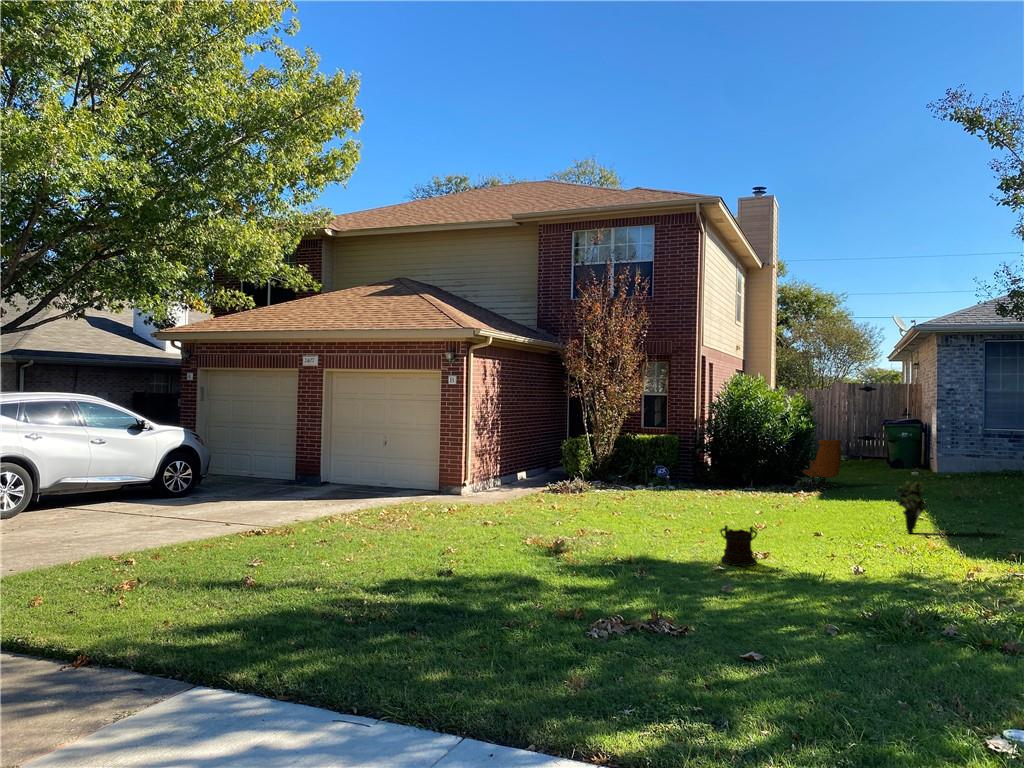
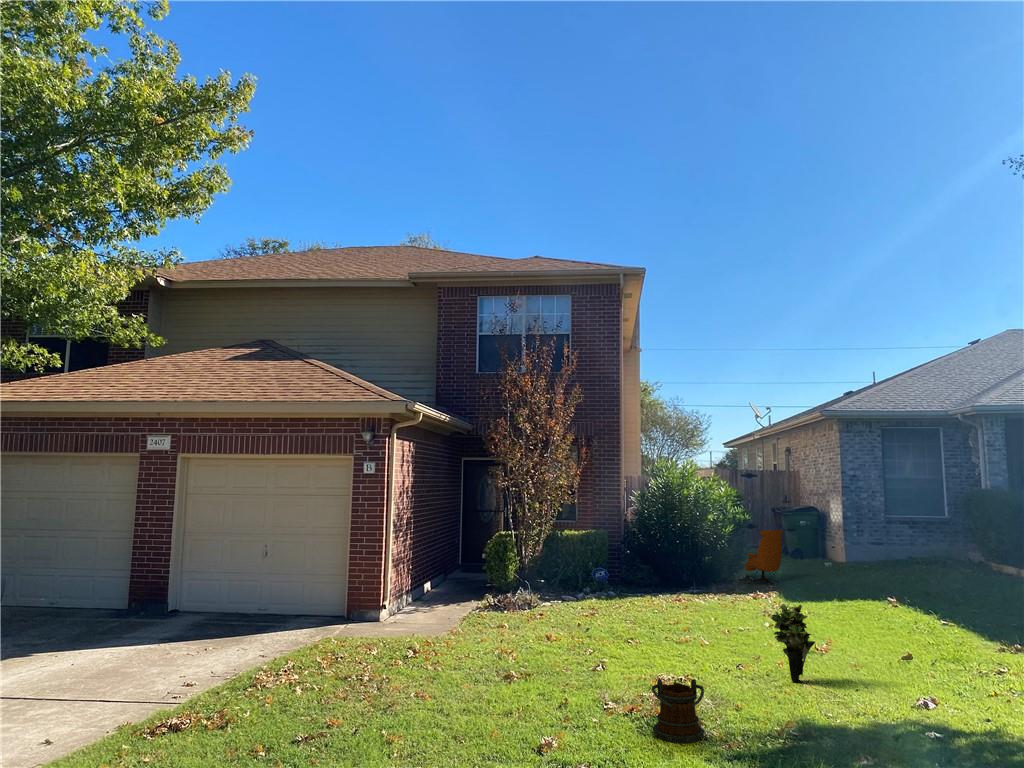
potted plant: present [896,482,926,534] -> present [771,604,815,682]
bucket: present [720,525,757,566] -> present [652,679,704,743]

